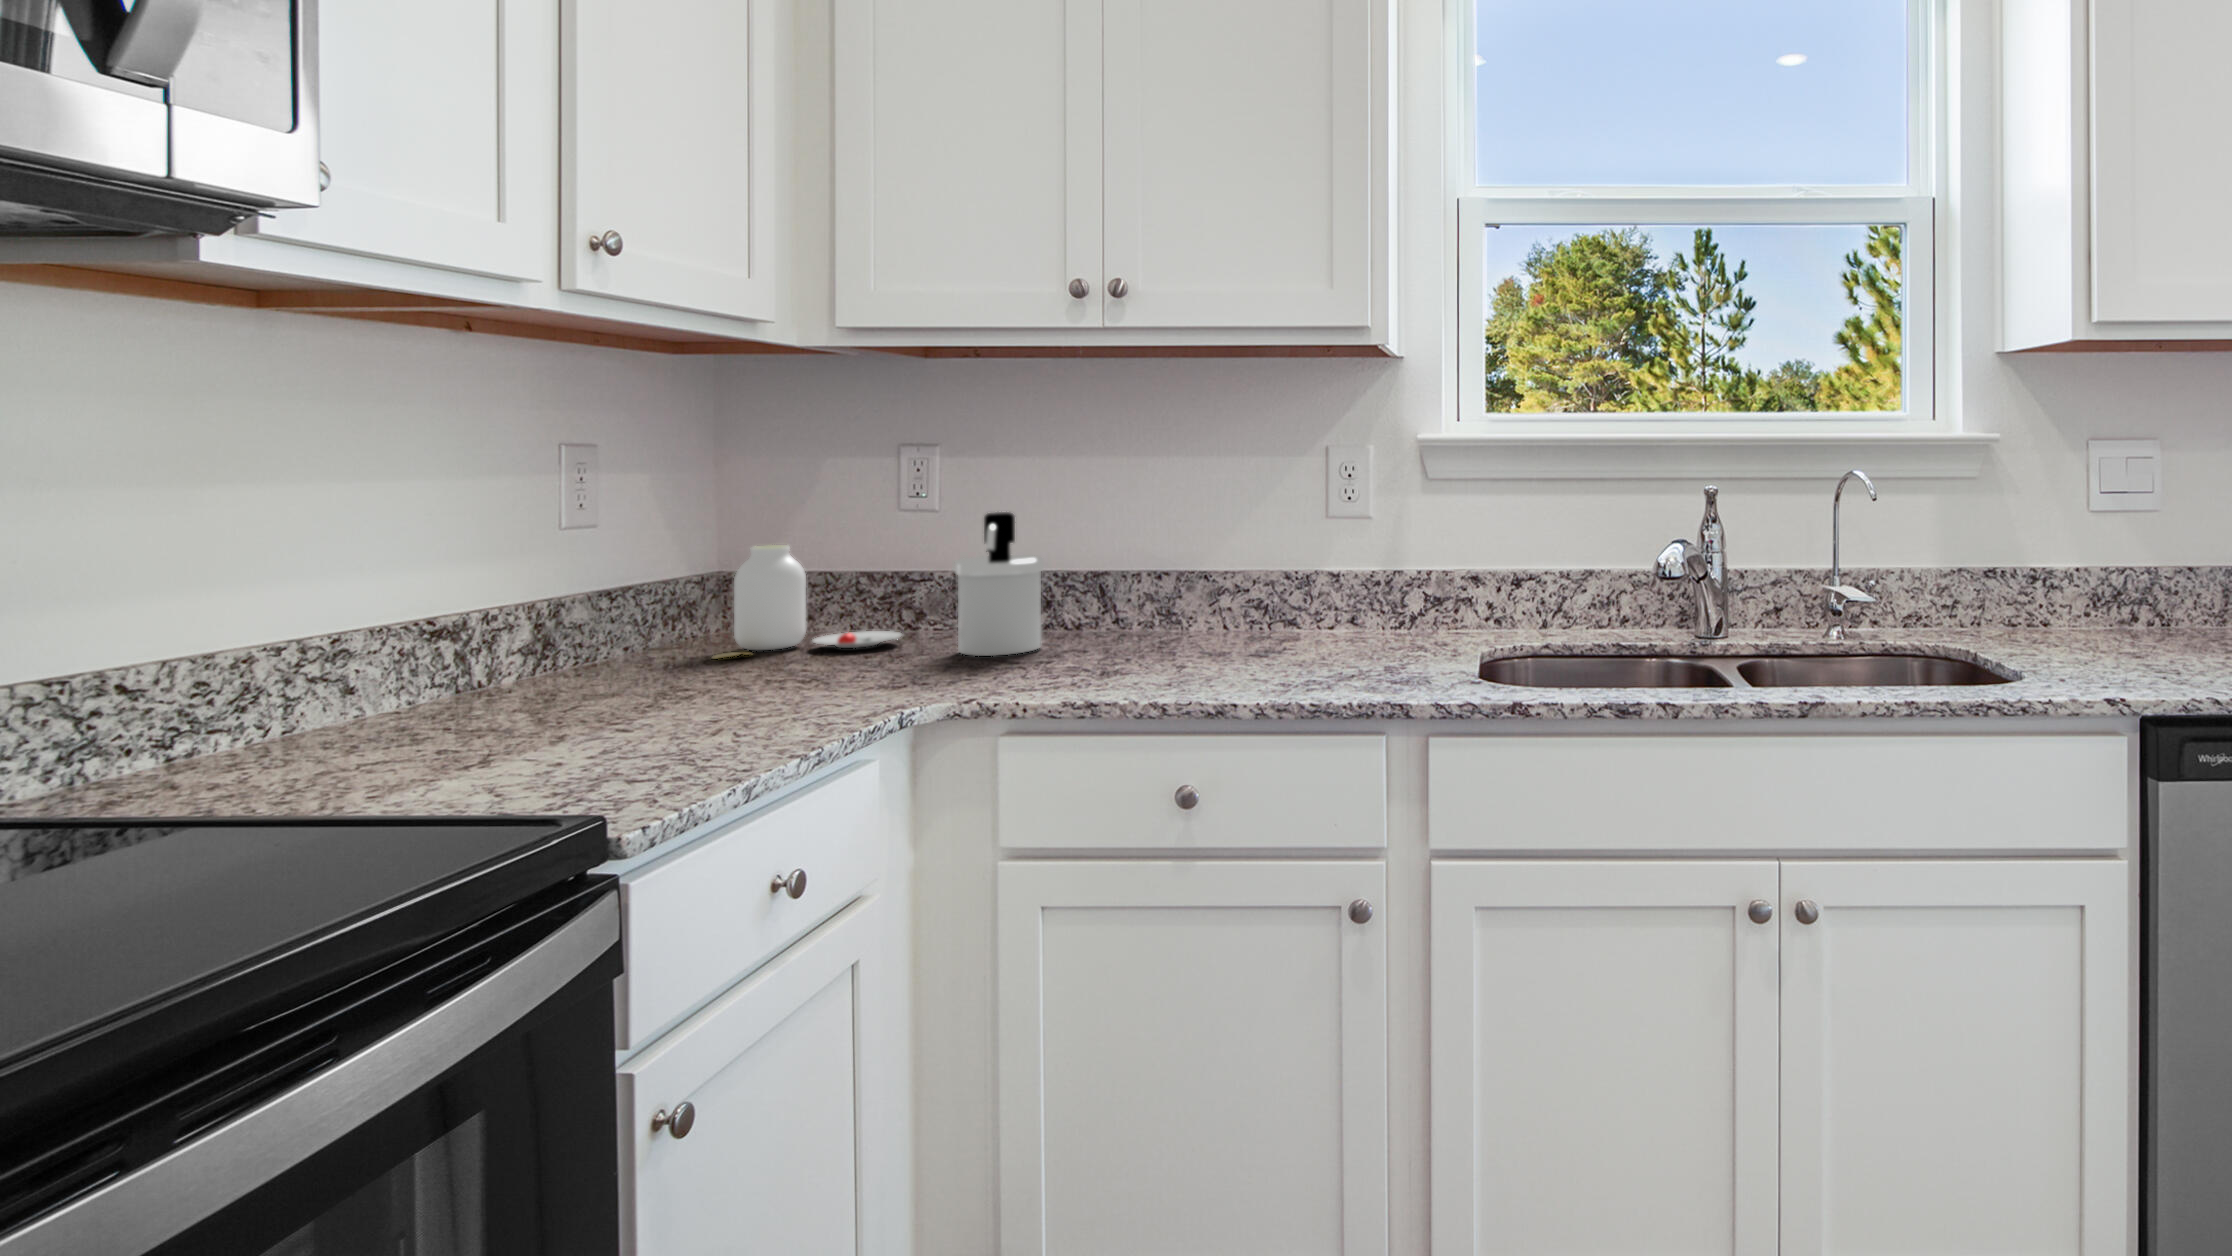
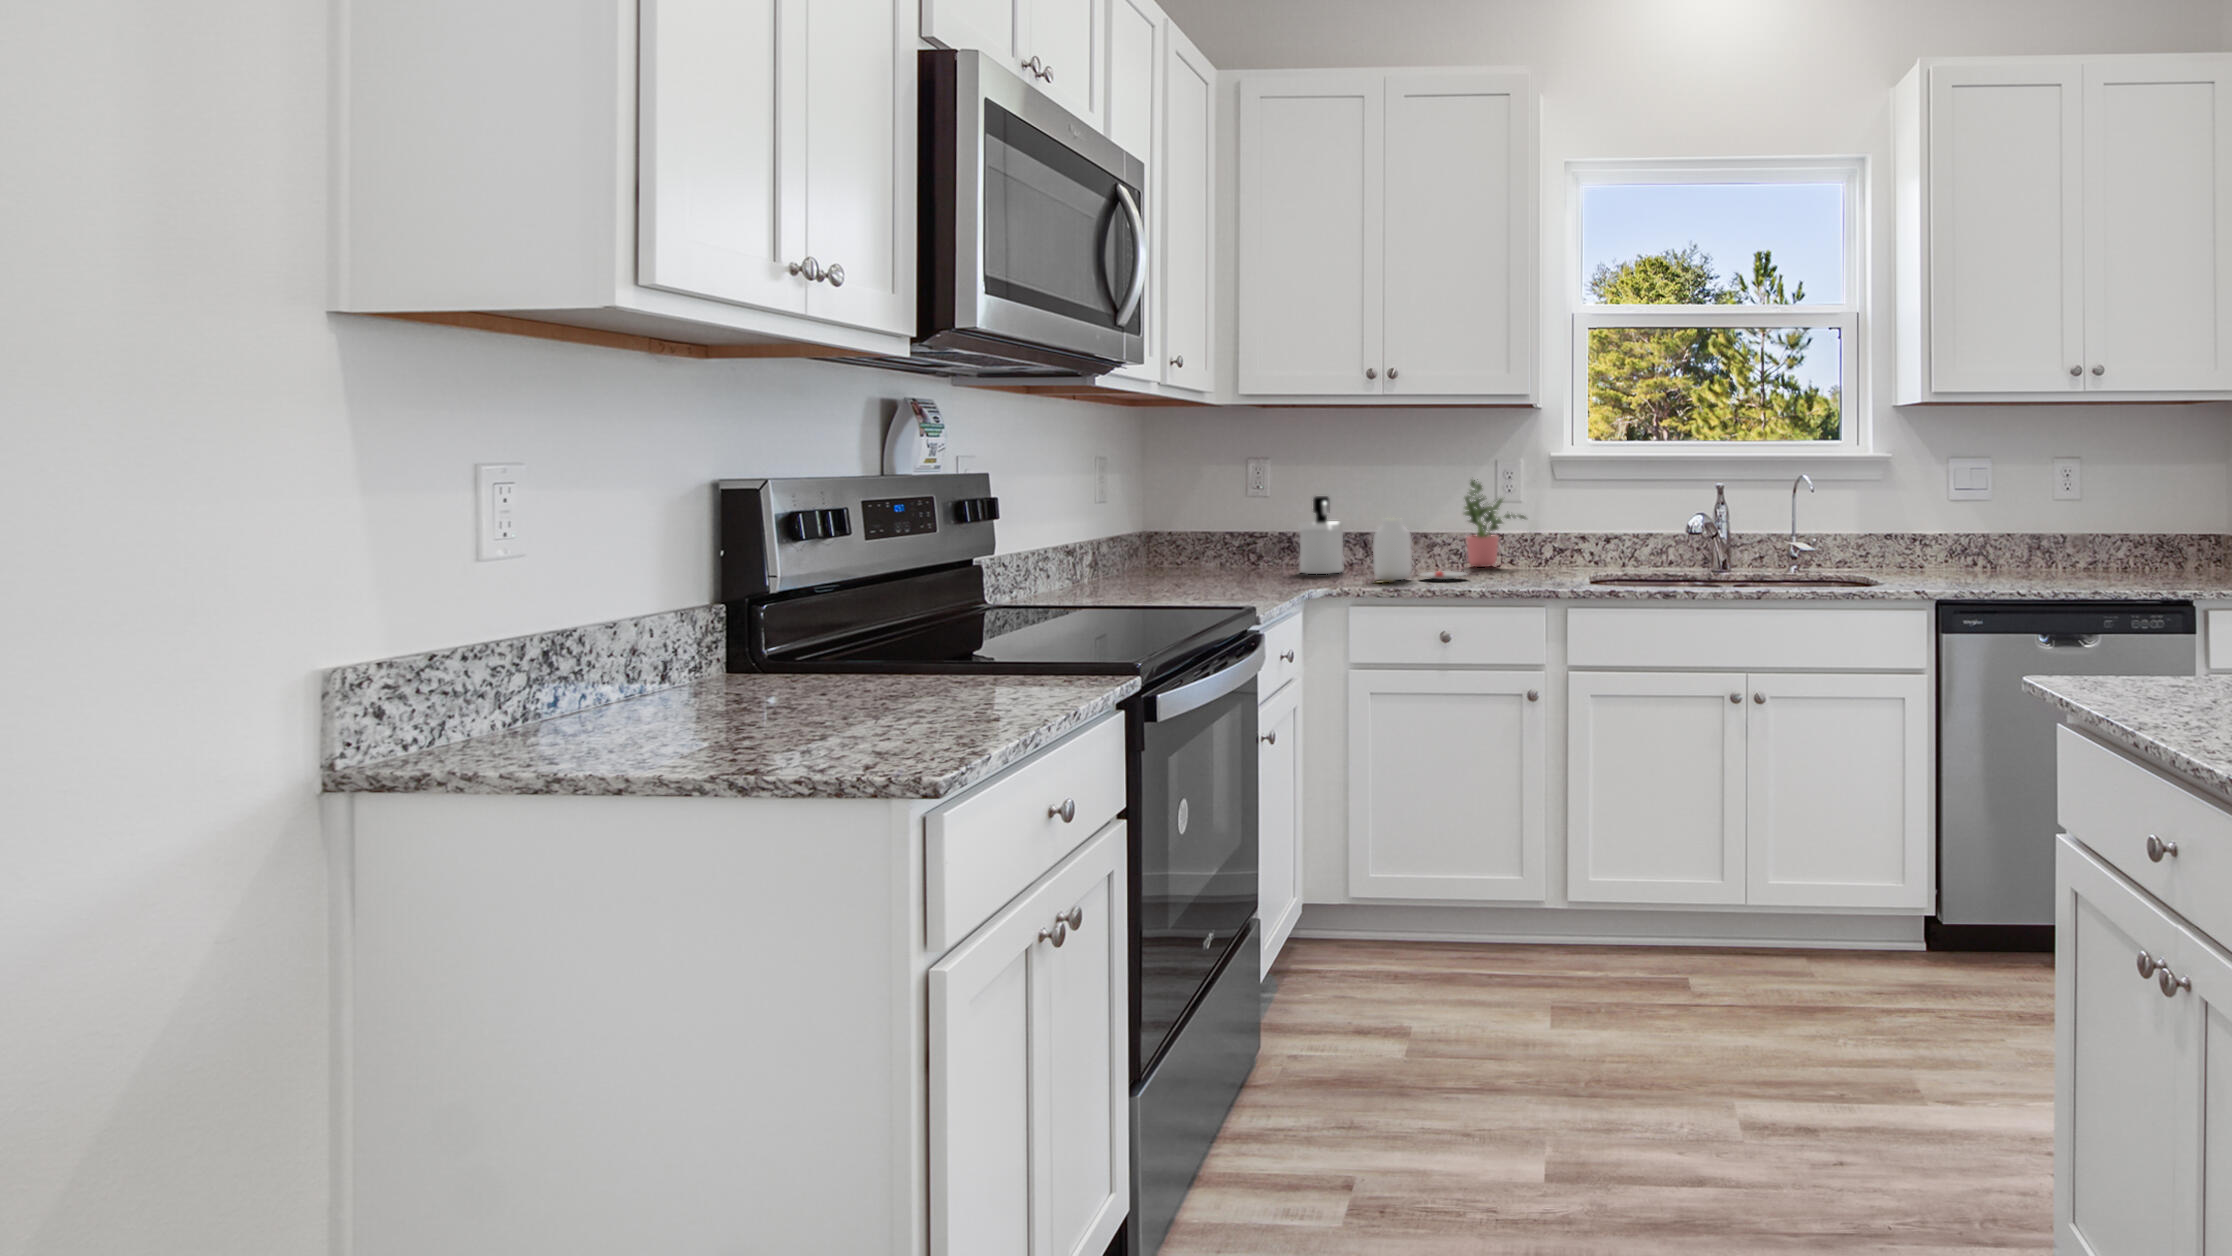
potted plant: none [1265,473,1381,630] -> present [1464,479,1526,567]
jar: present [713,545,901,659] -> present [1373,518,1465,582]

